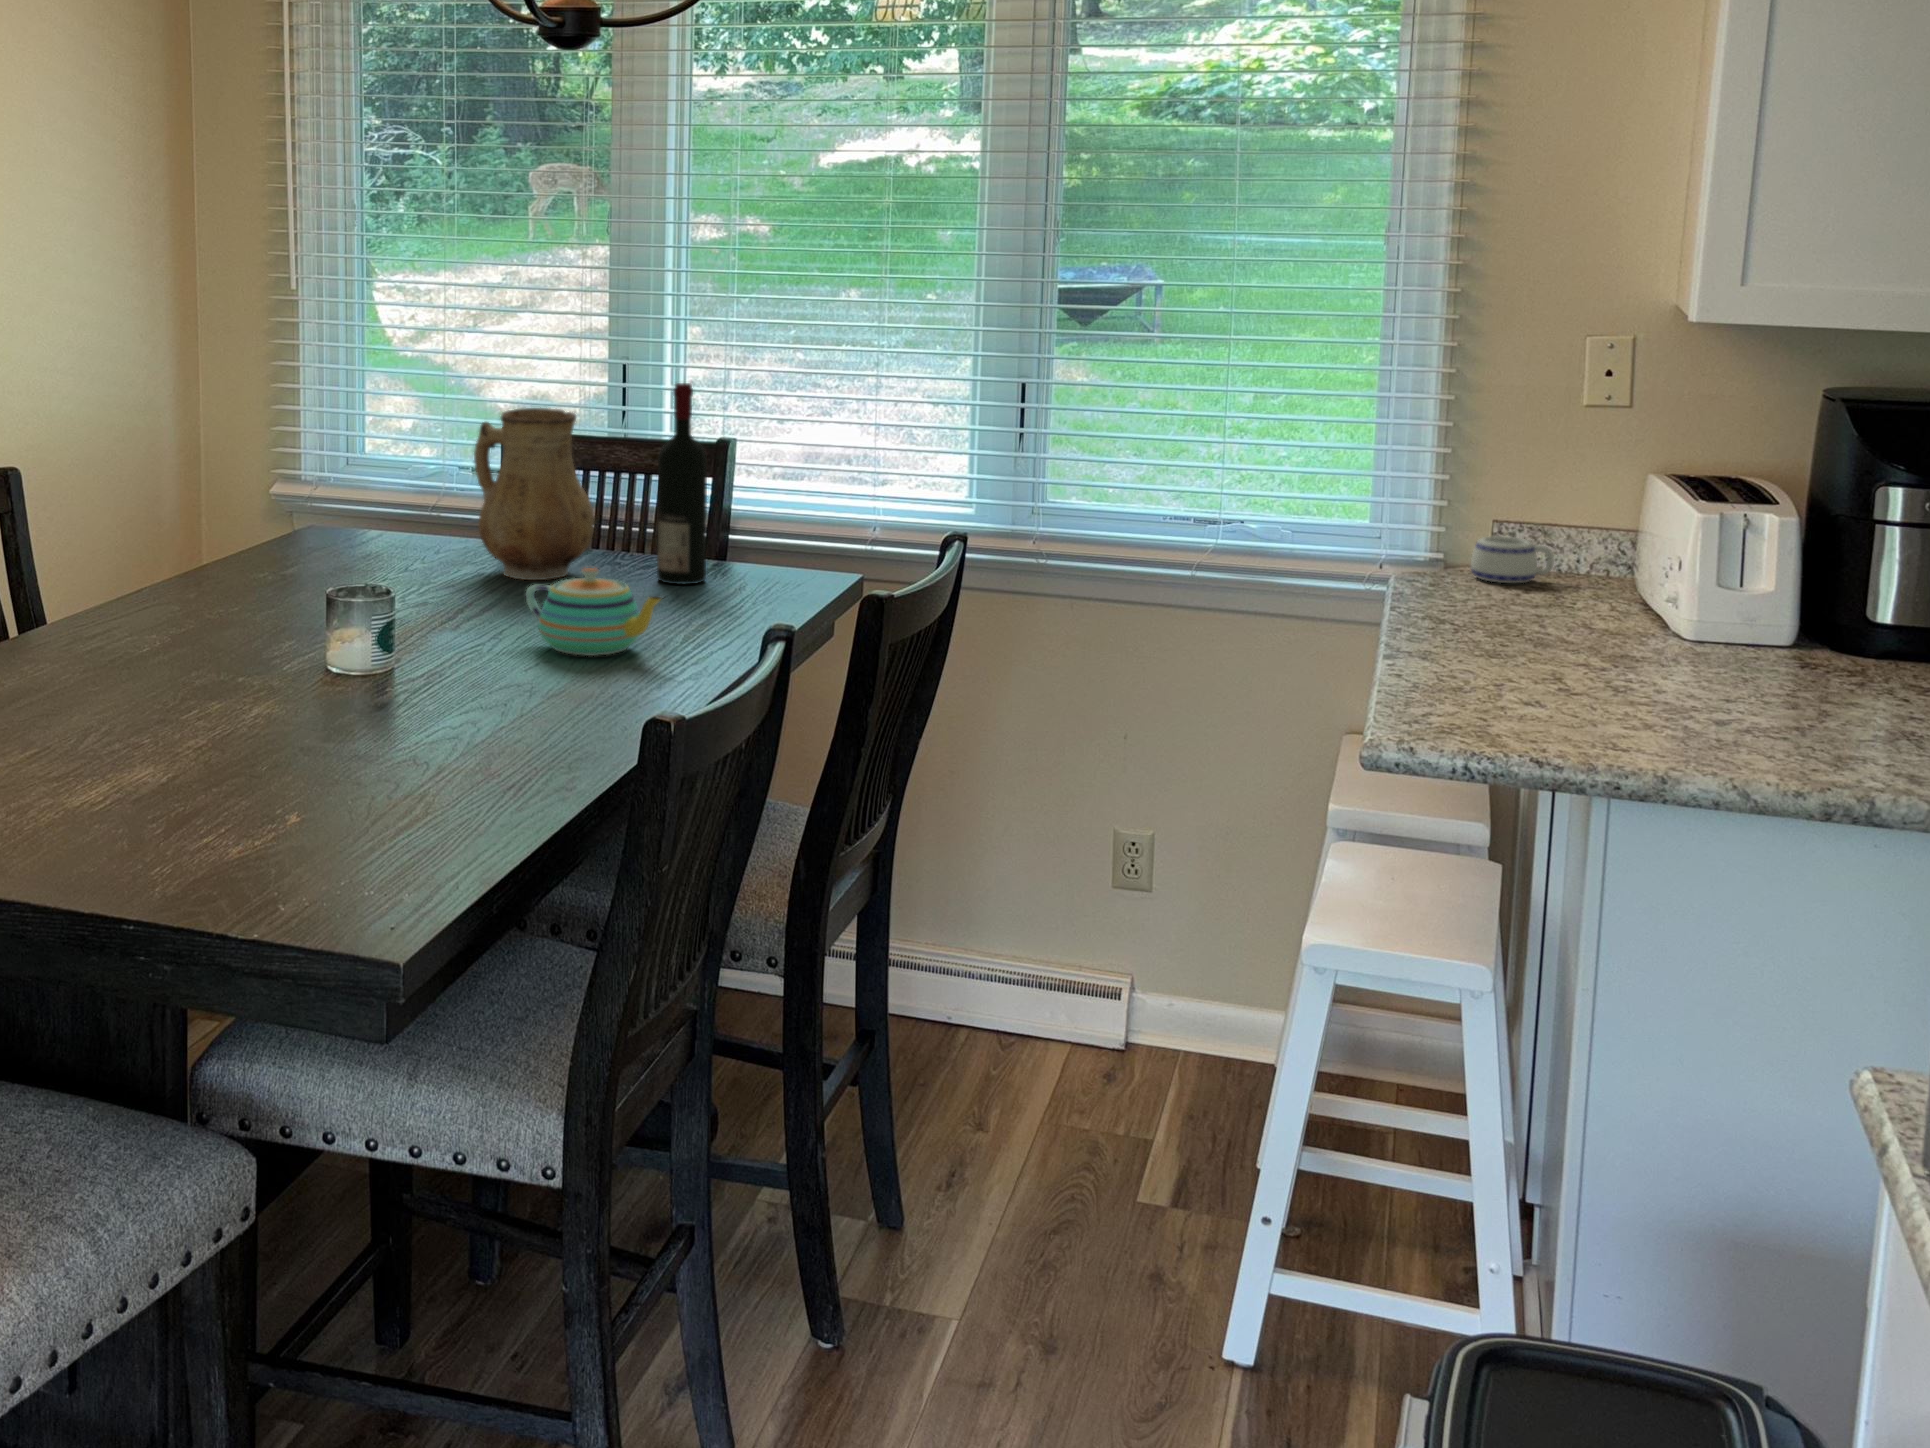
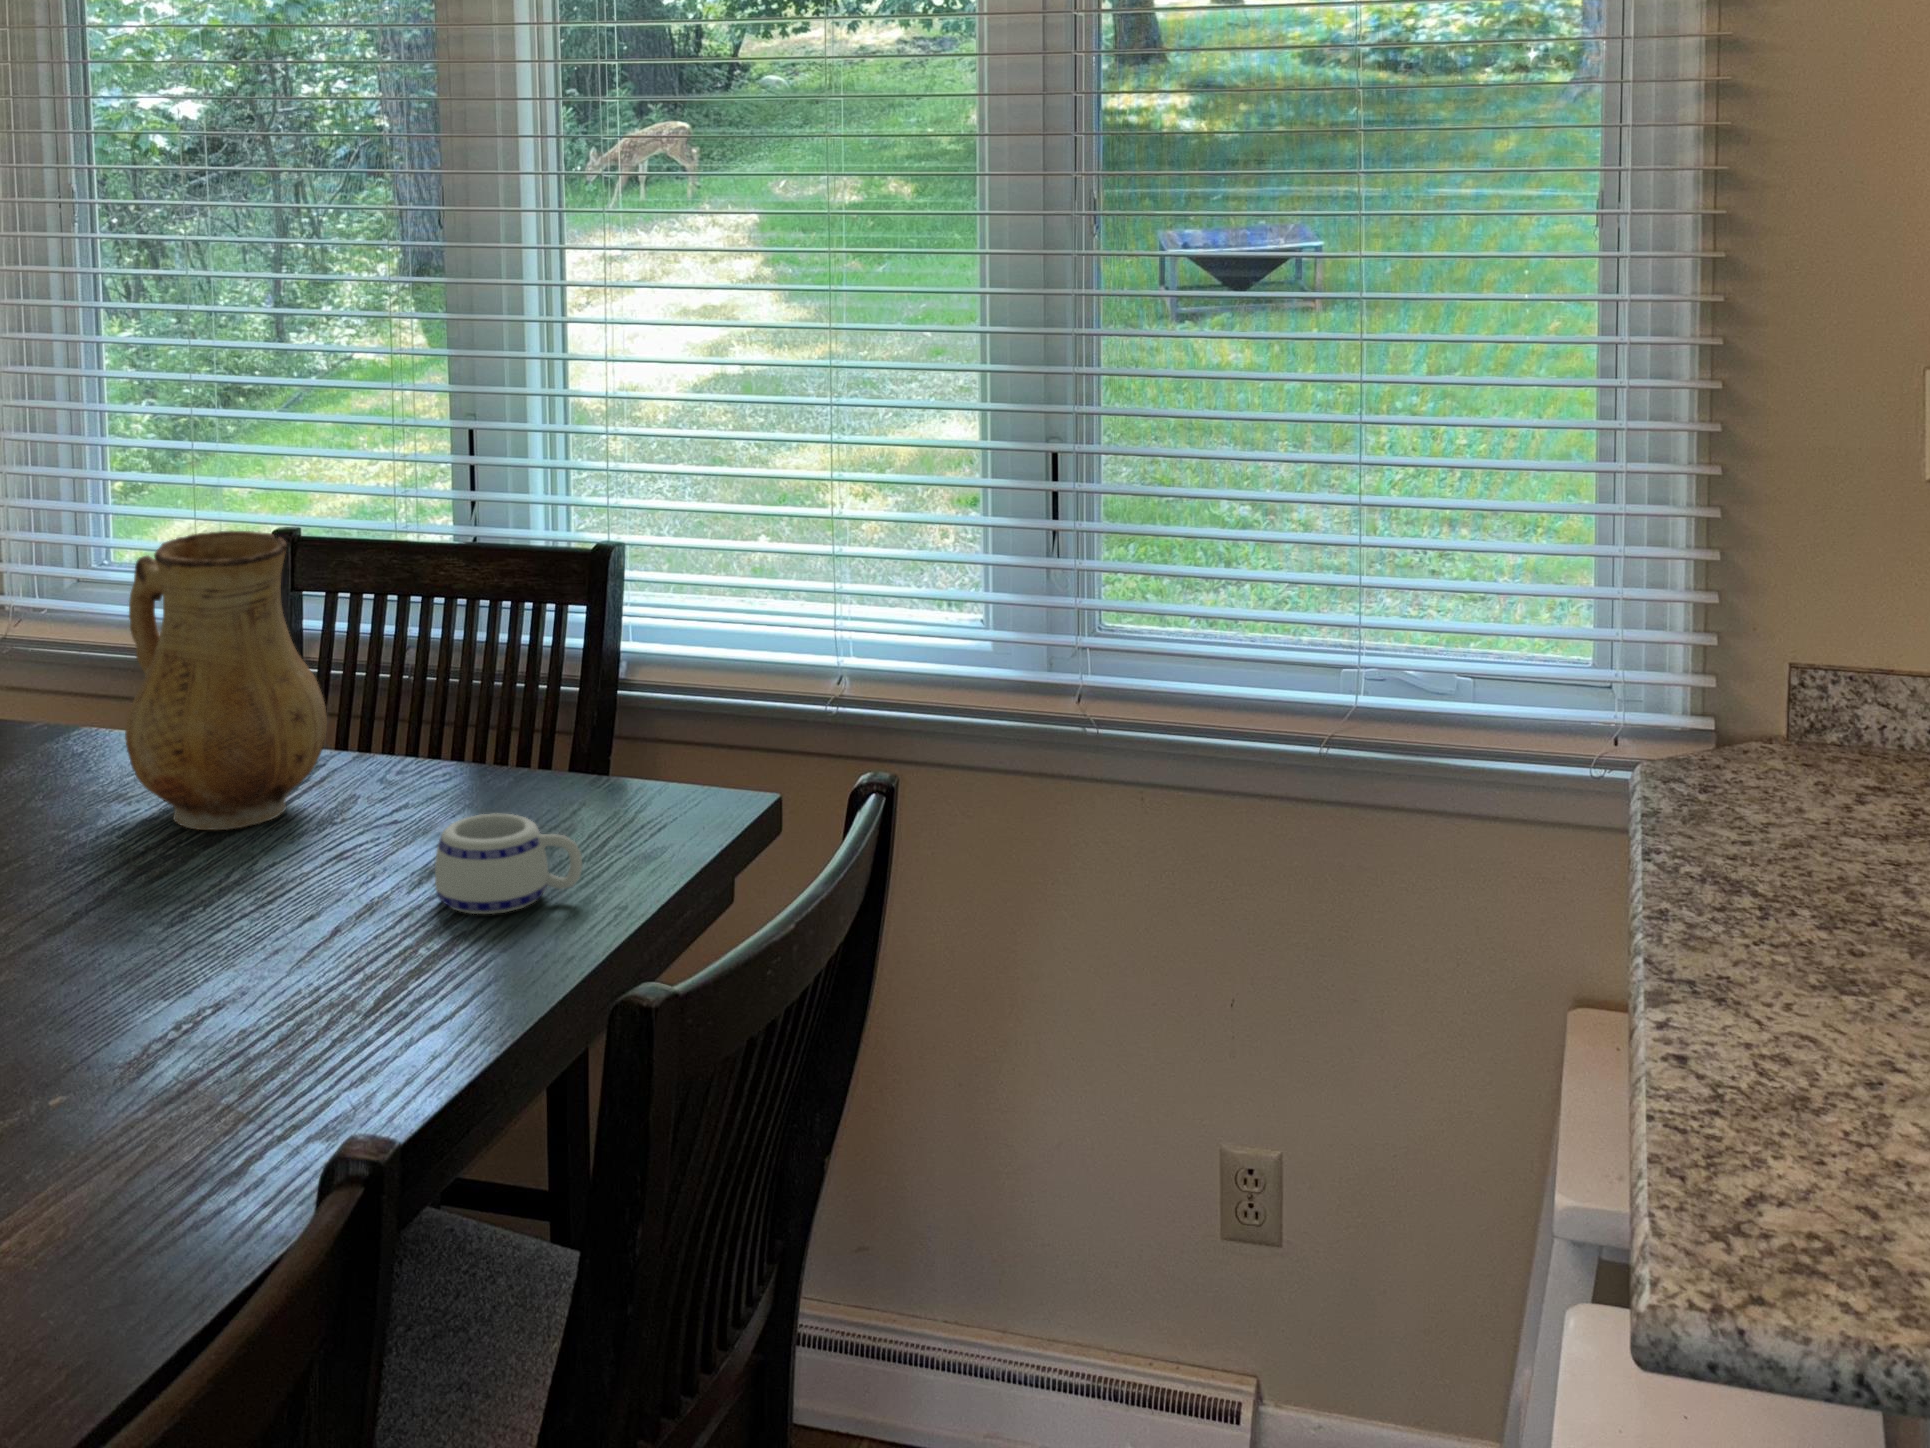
wine bottle: present [657,383,707,585] -> none [421,488,512,831]
mug: present [1471,536,1554,583] -> present [435,813,583,914]
teapot: present [526,568,663,656] -> none [87,879,311,1058]

